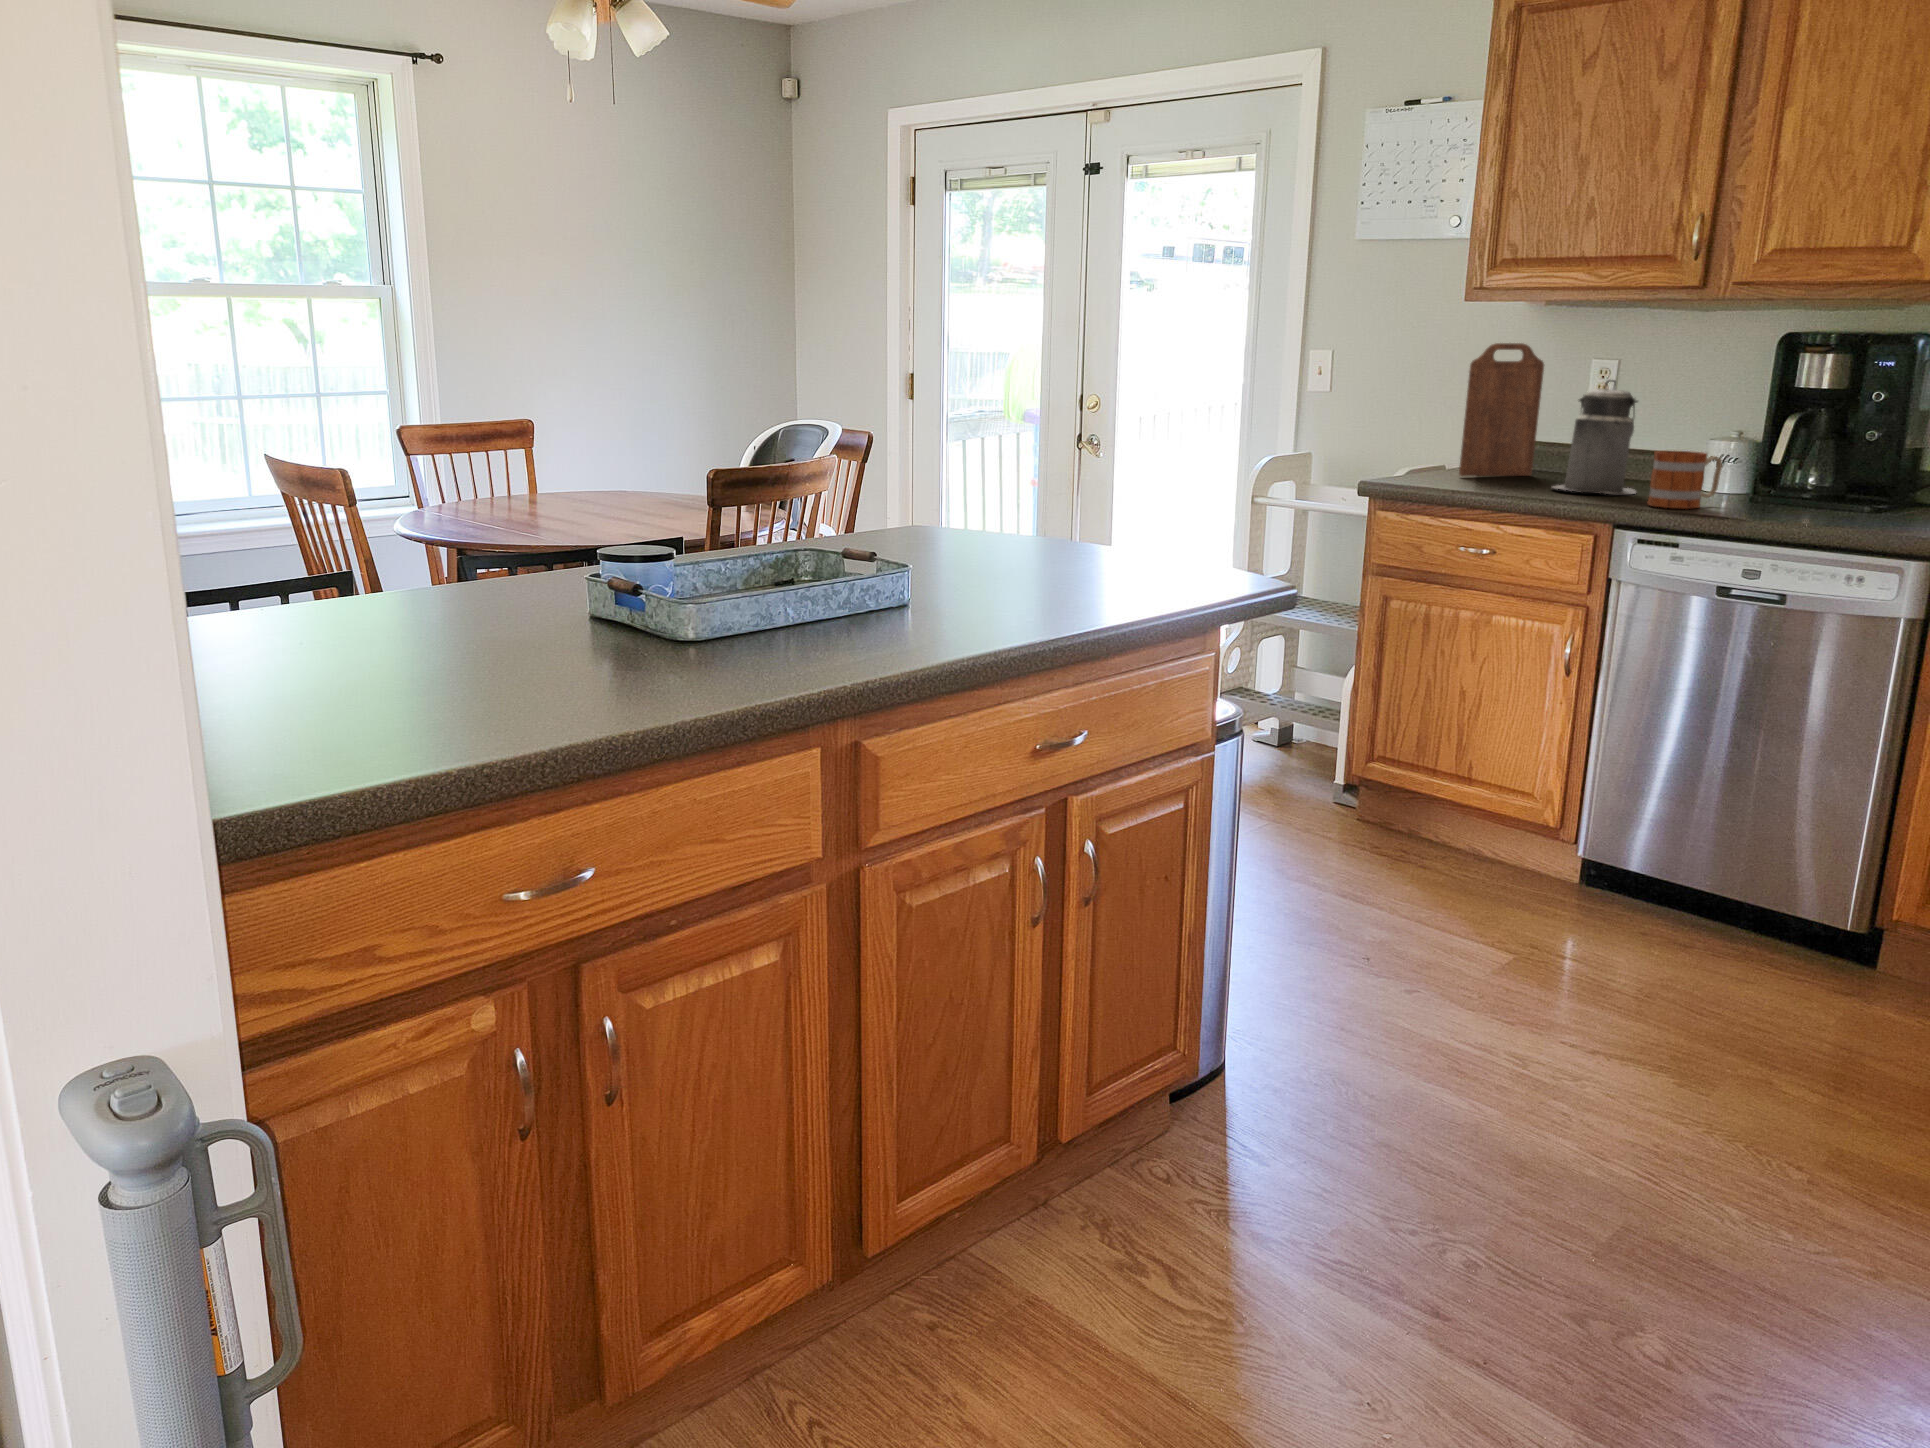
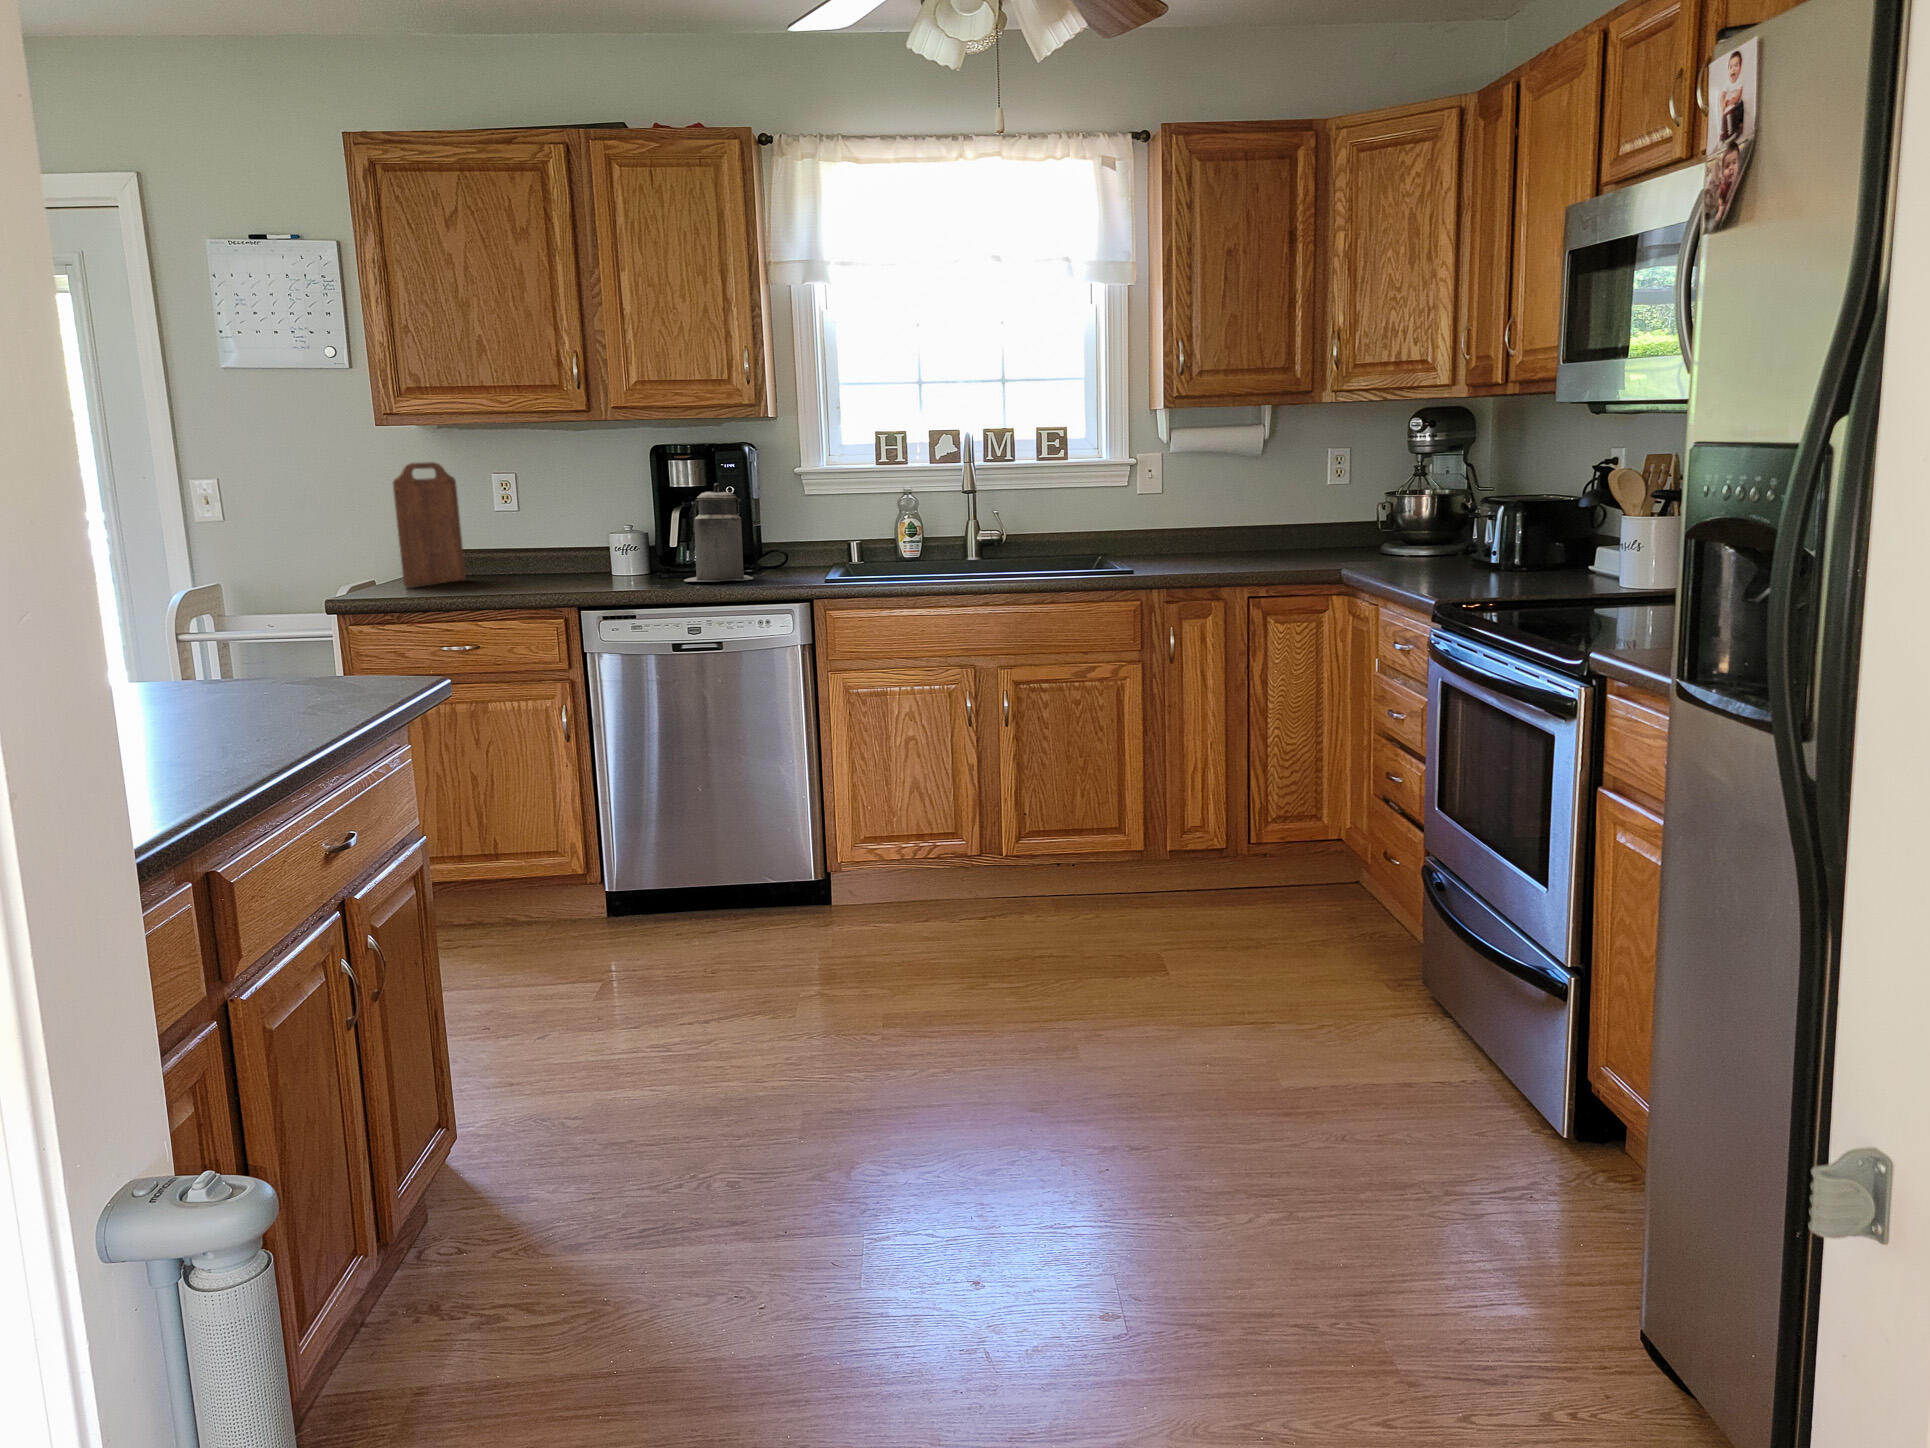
canister: present [1553,380,1638,494] -> present [684,483,753,582]
mug: present [1647,451,1722,509] -> none [591,542,642,589]

